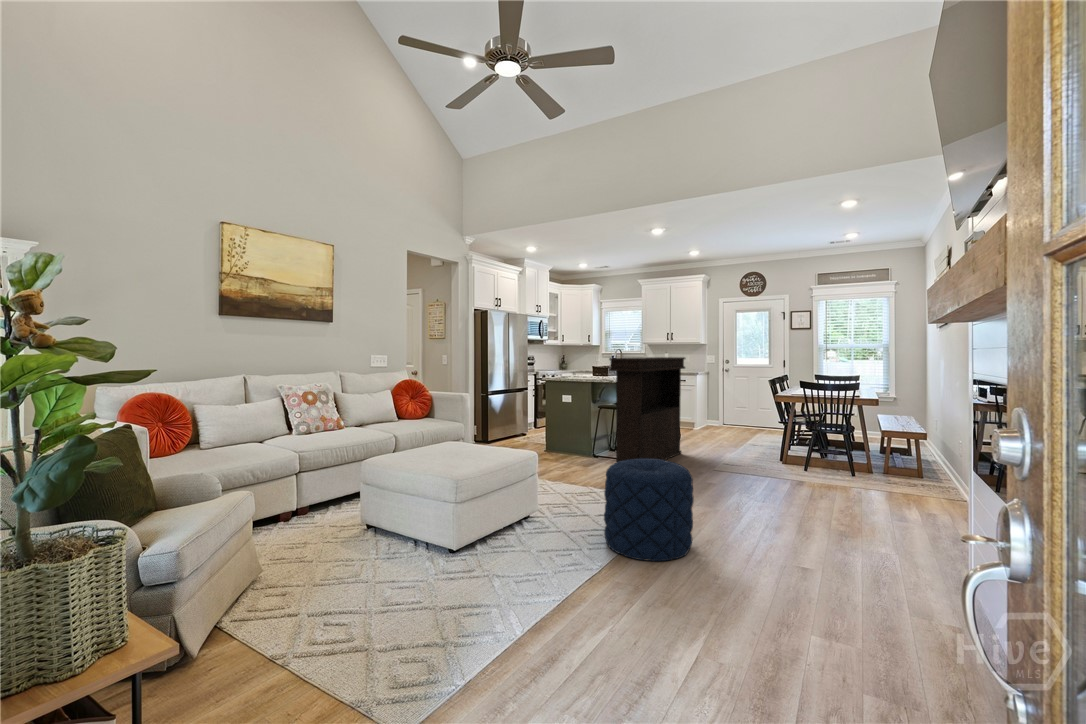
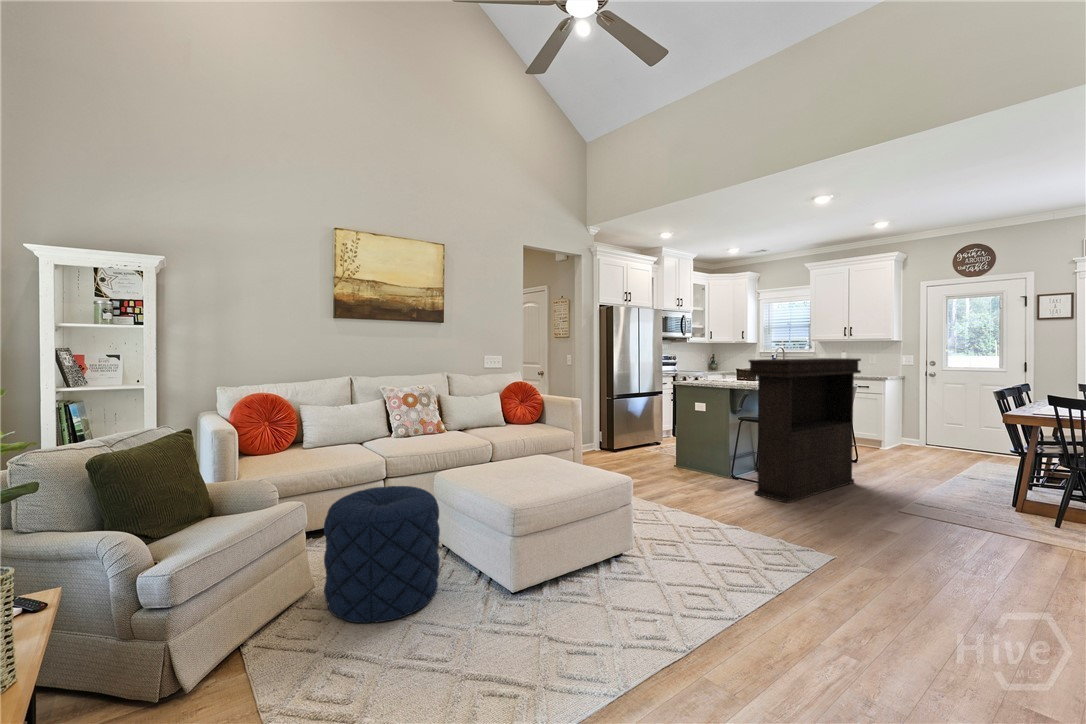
pouf: present [604,459,694,561] -> present [324,486,440,623]

